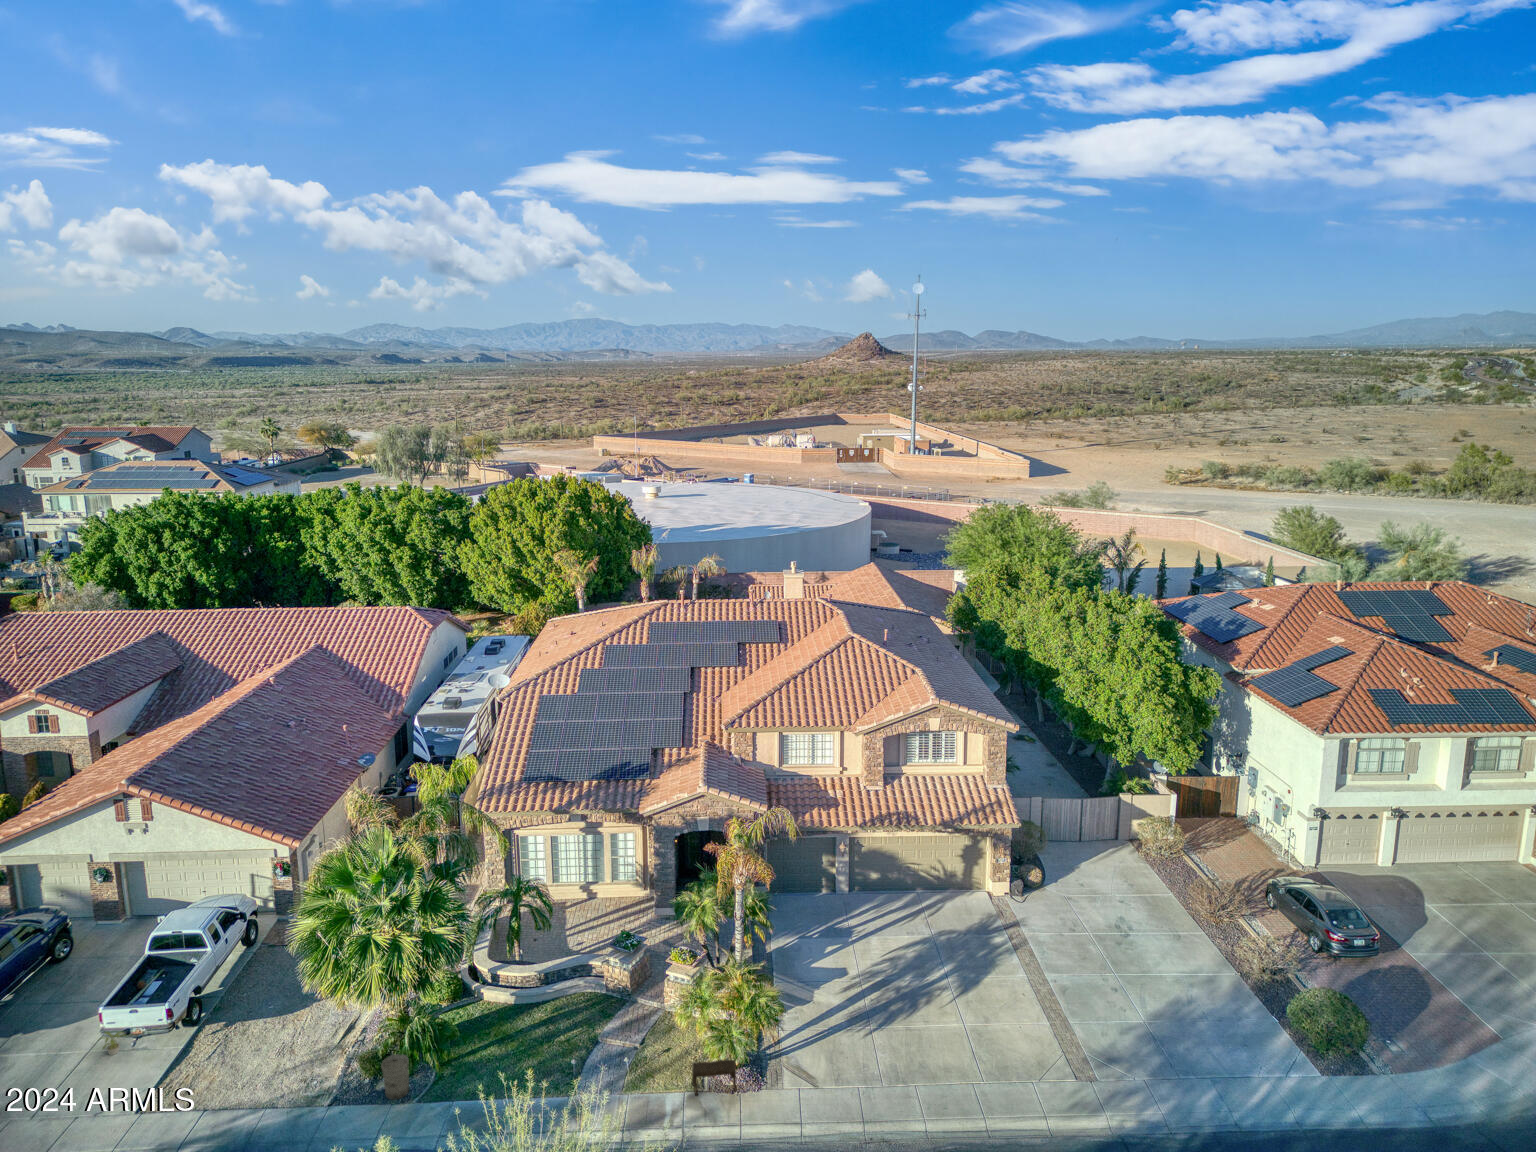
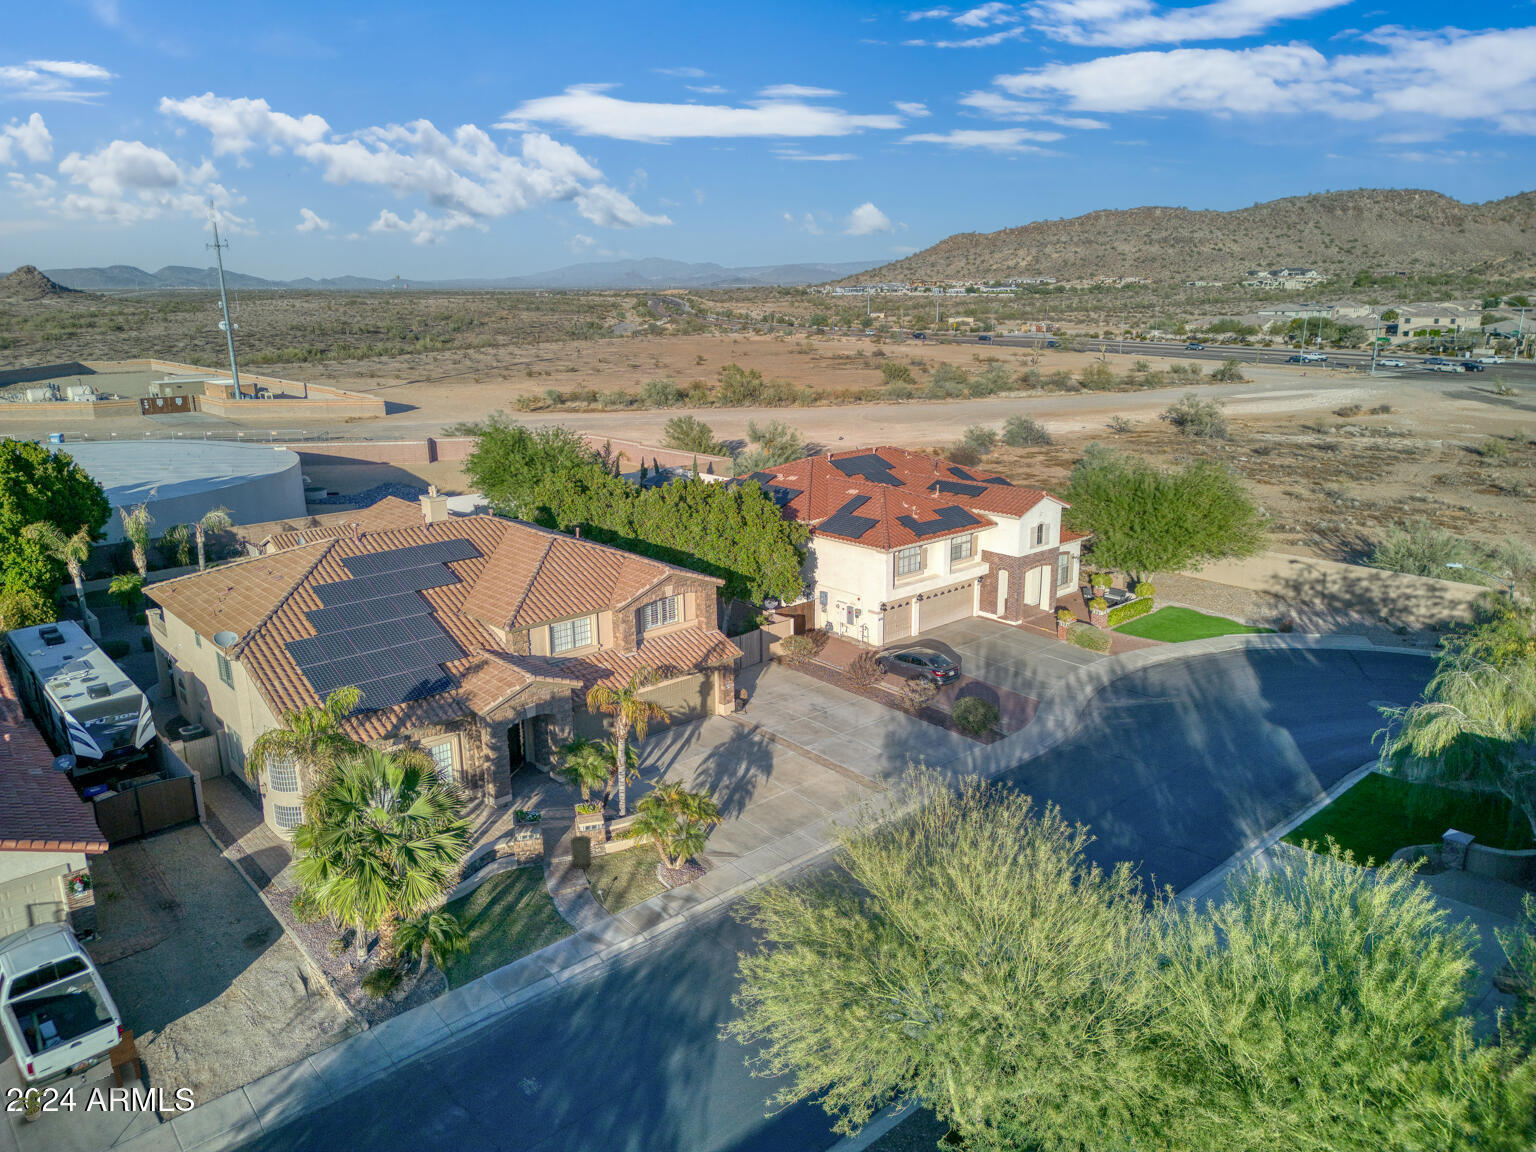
trash can: present [381,1054,409,1100] -> present [571,835,591,869]
bench: present [692,1060,737,1096] -> present [109,1030,141,1088]

